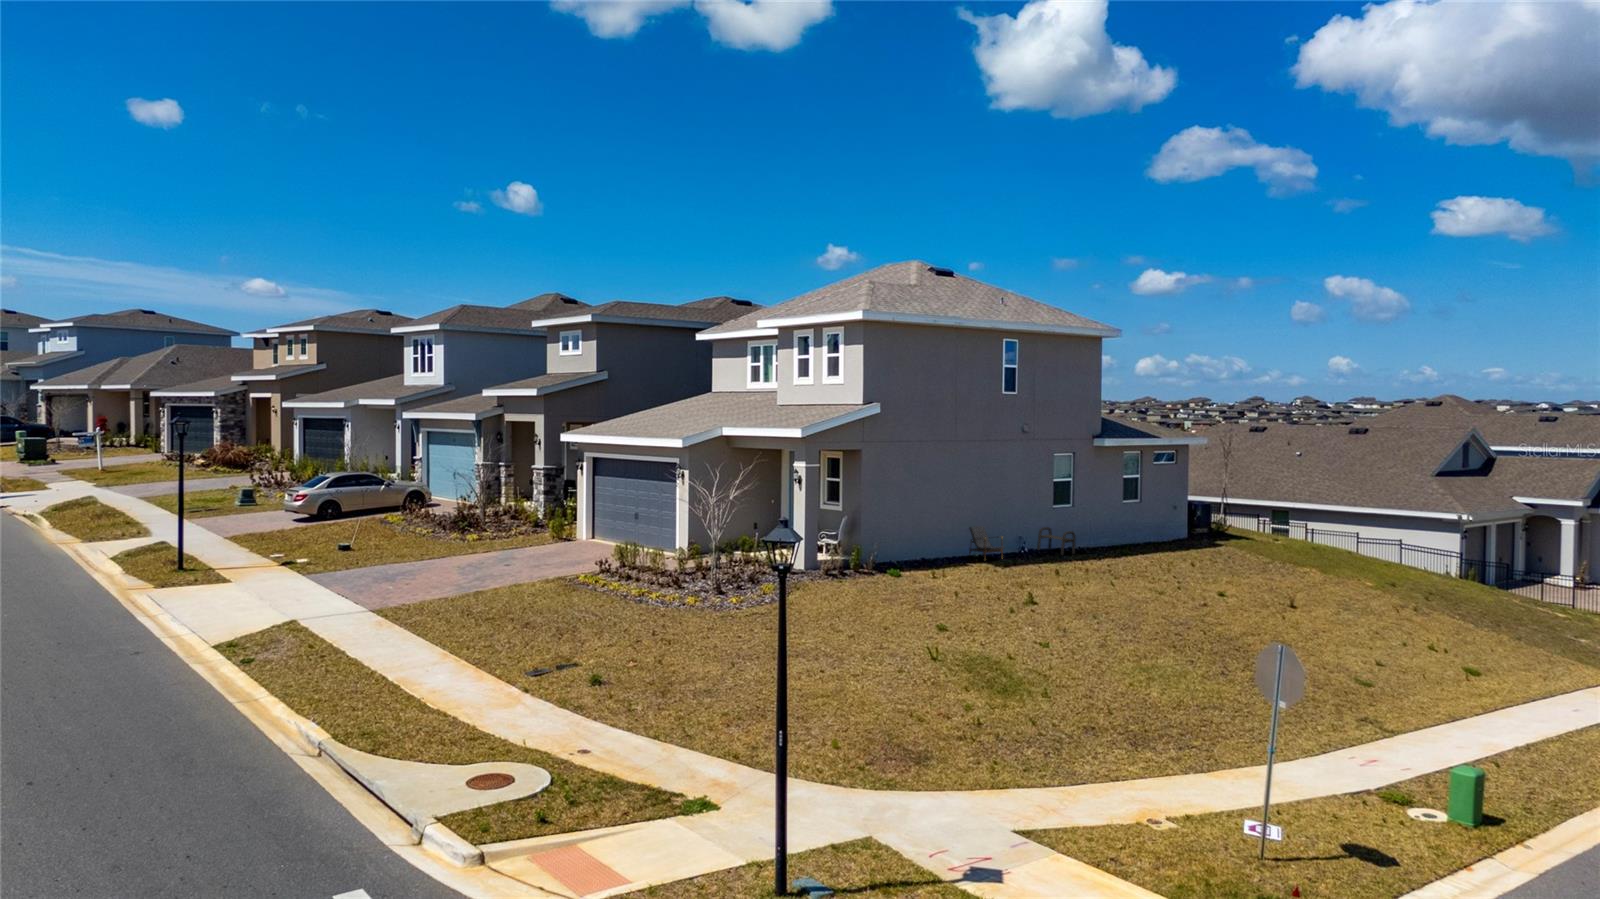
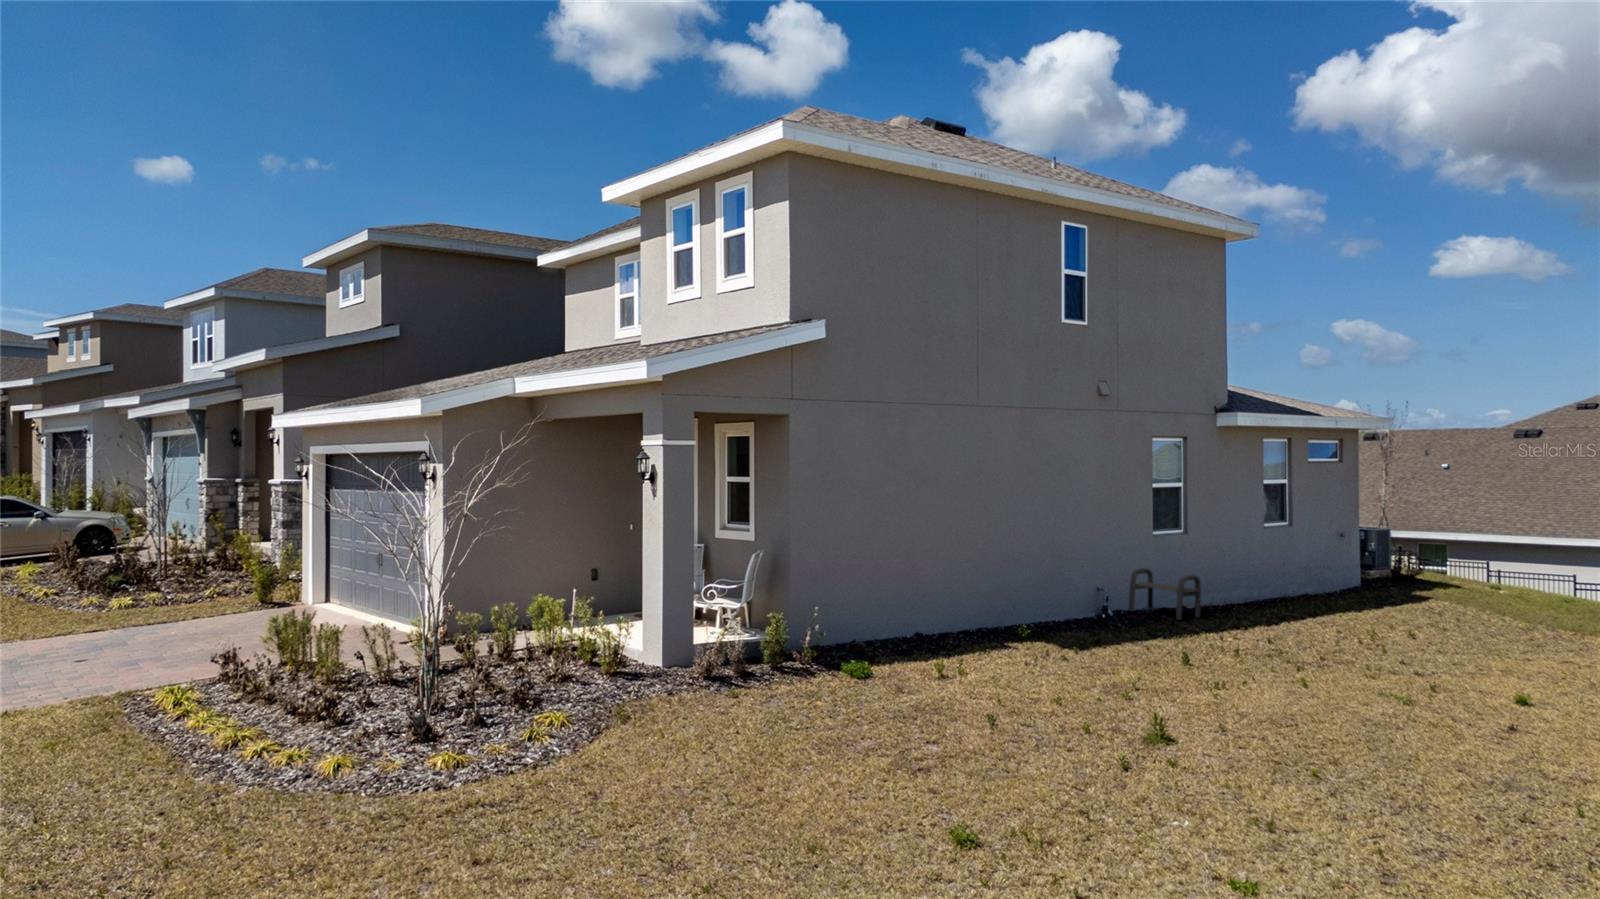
lounge chair: present [969,526,1005,559] -> none [1007,567,1077,635]

